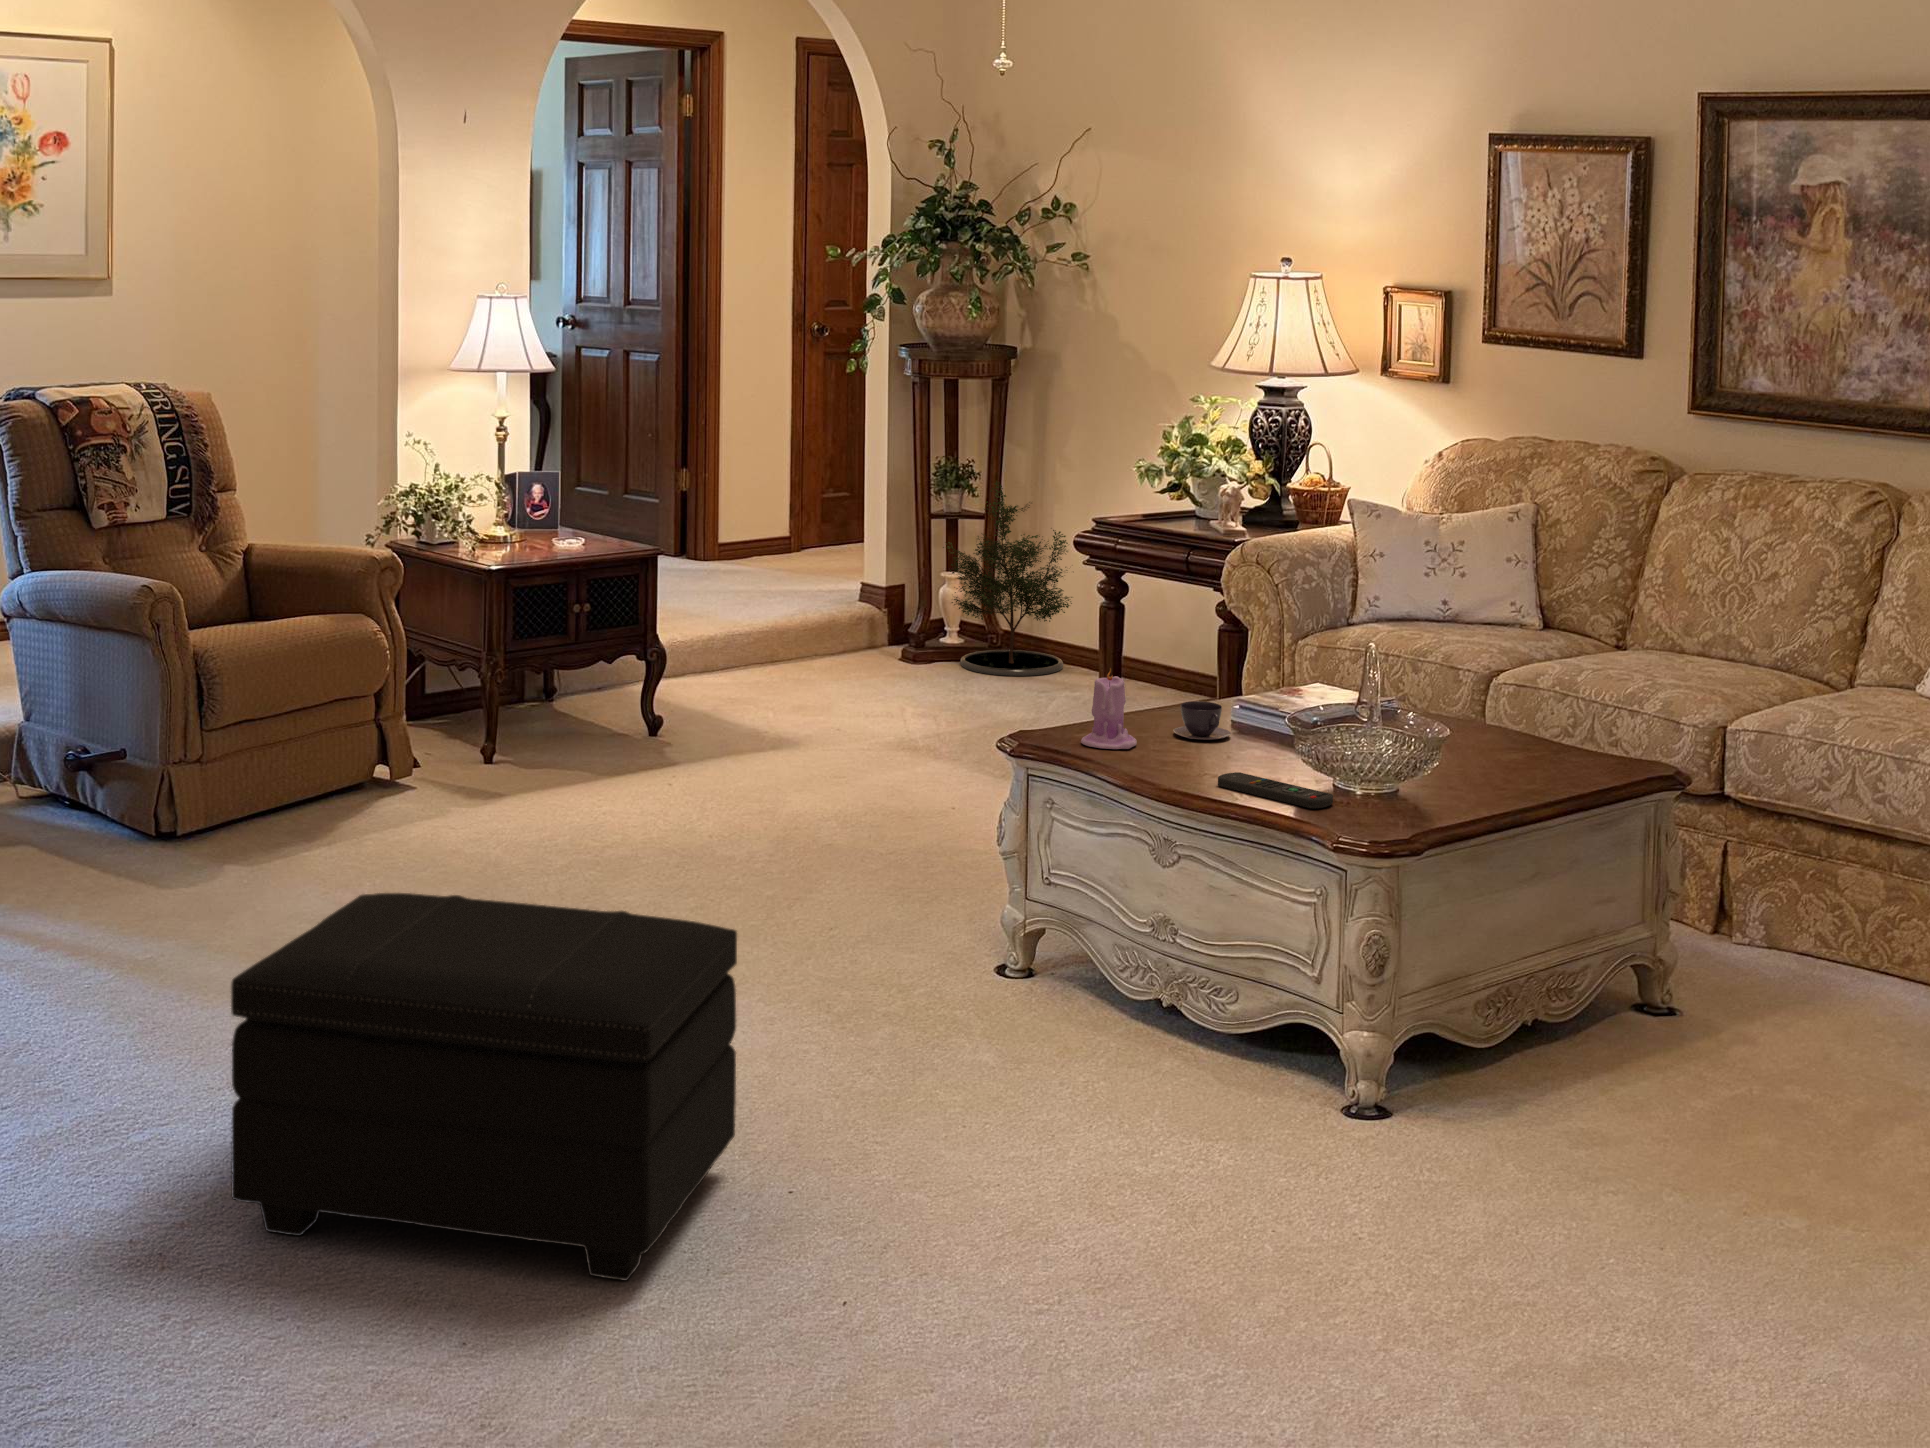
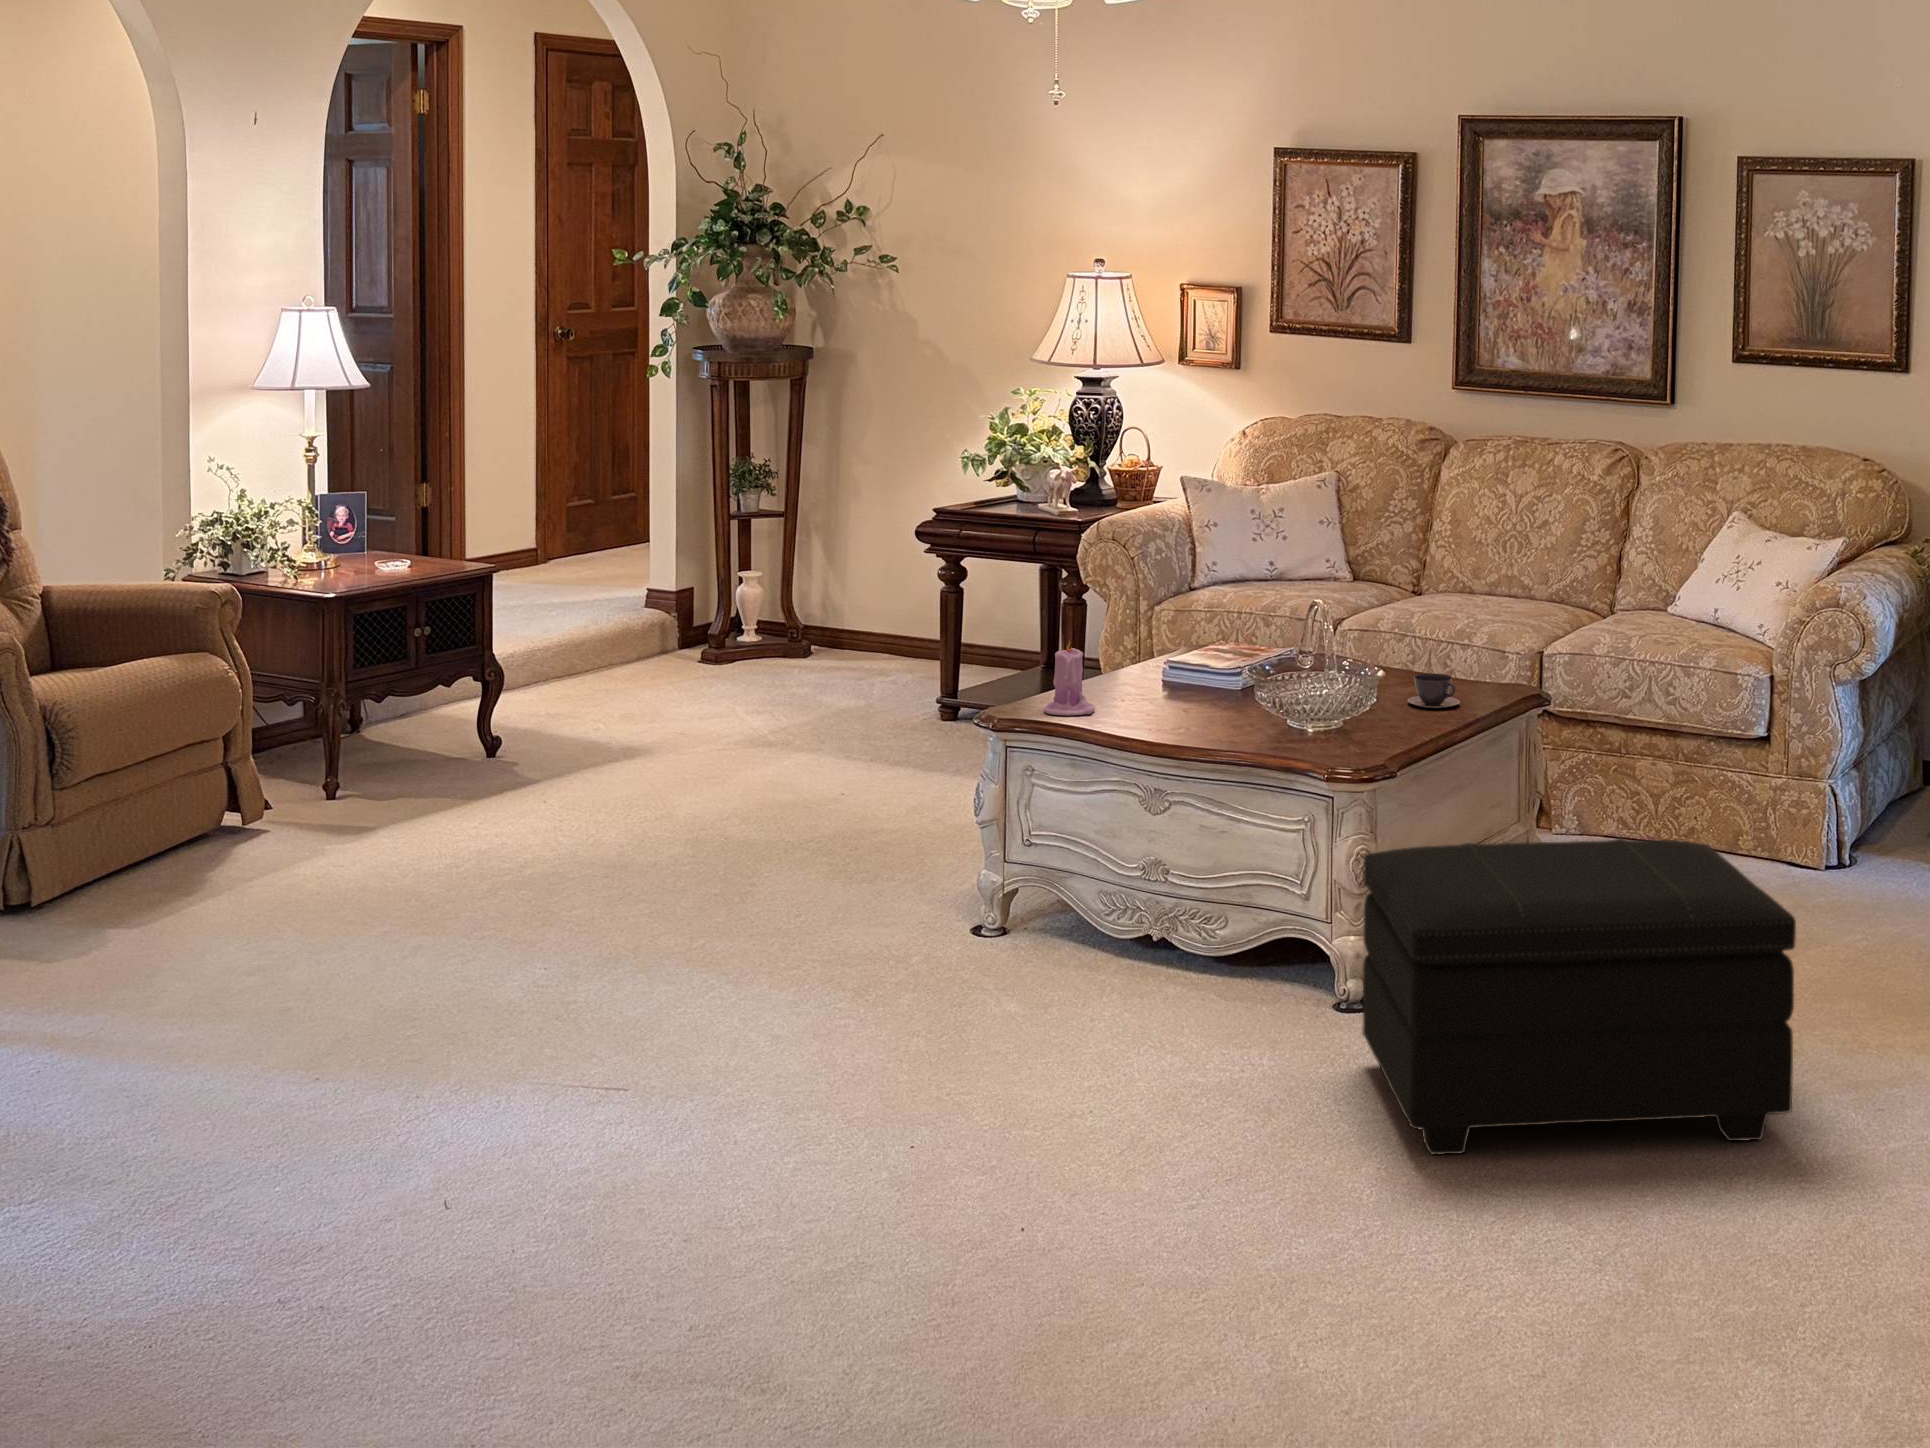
potted tree: present [943,481,1072,676] -> none [741,479,869,667]
teacup: present [1173,701,1231,740] -> present [1408,673,1460,708]
remote control: present [1218,772,1333,809] -> none [1192,724,1300,749]
footstool: present [231,893,737,1280] -> present [1362,839,1796,1155]

